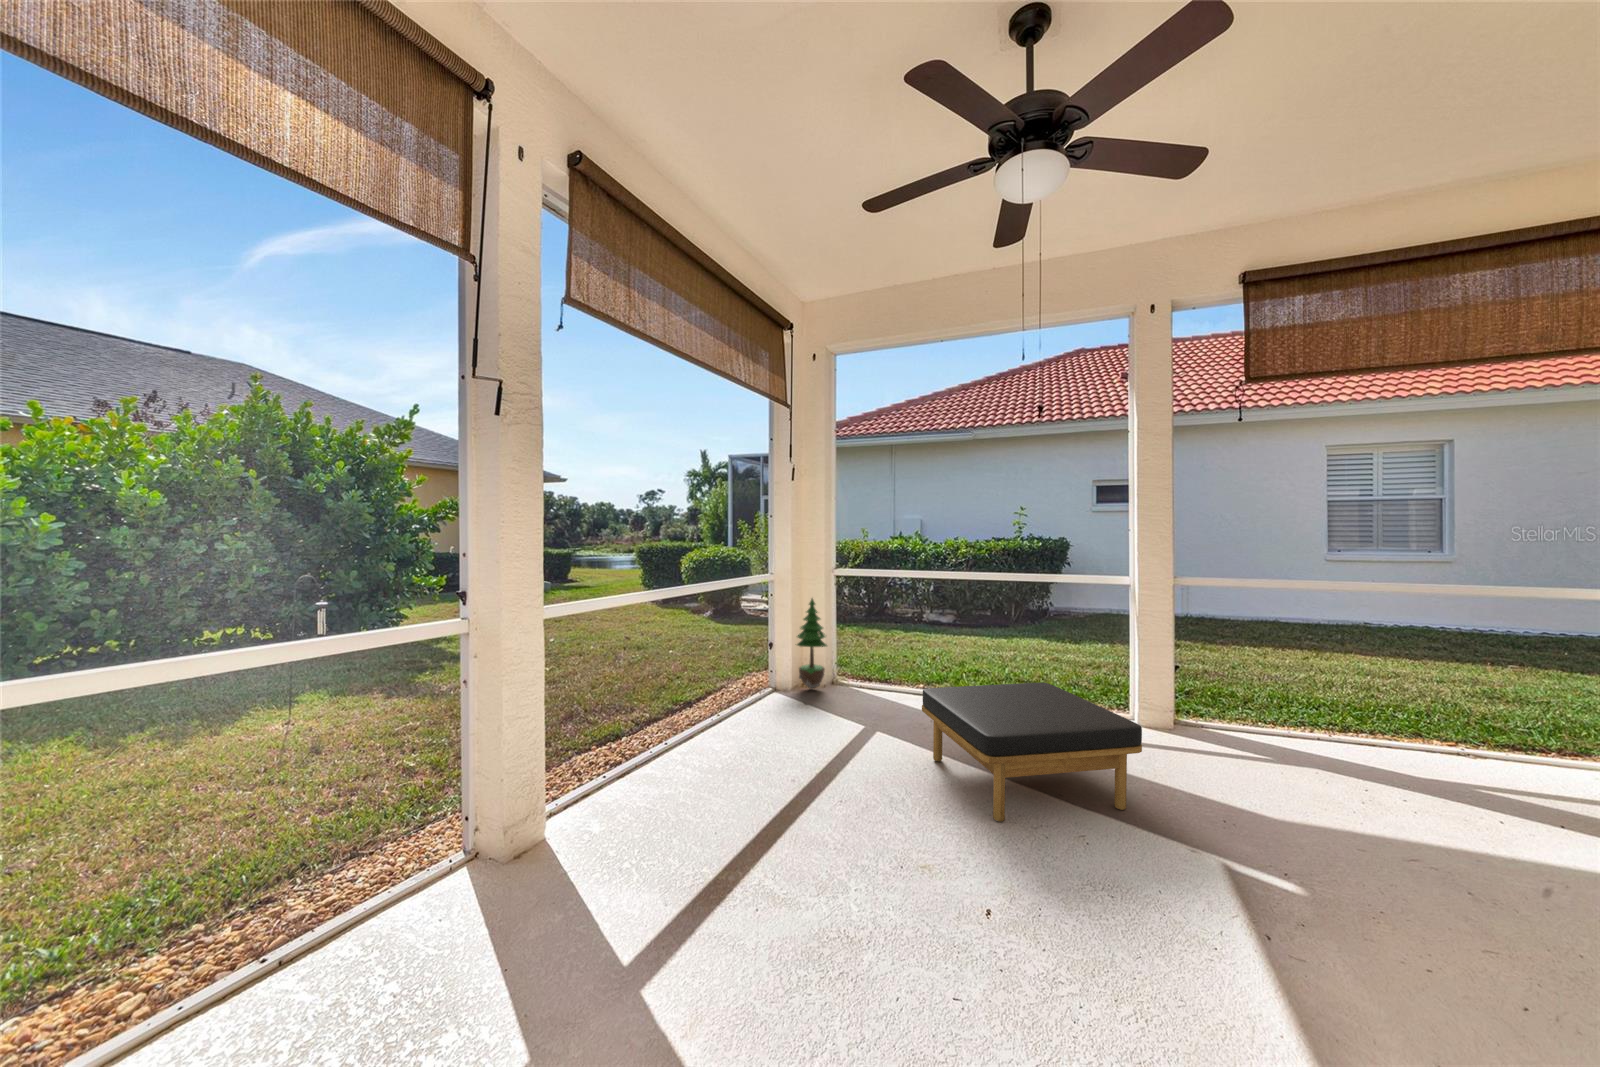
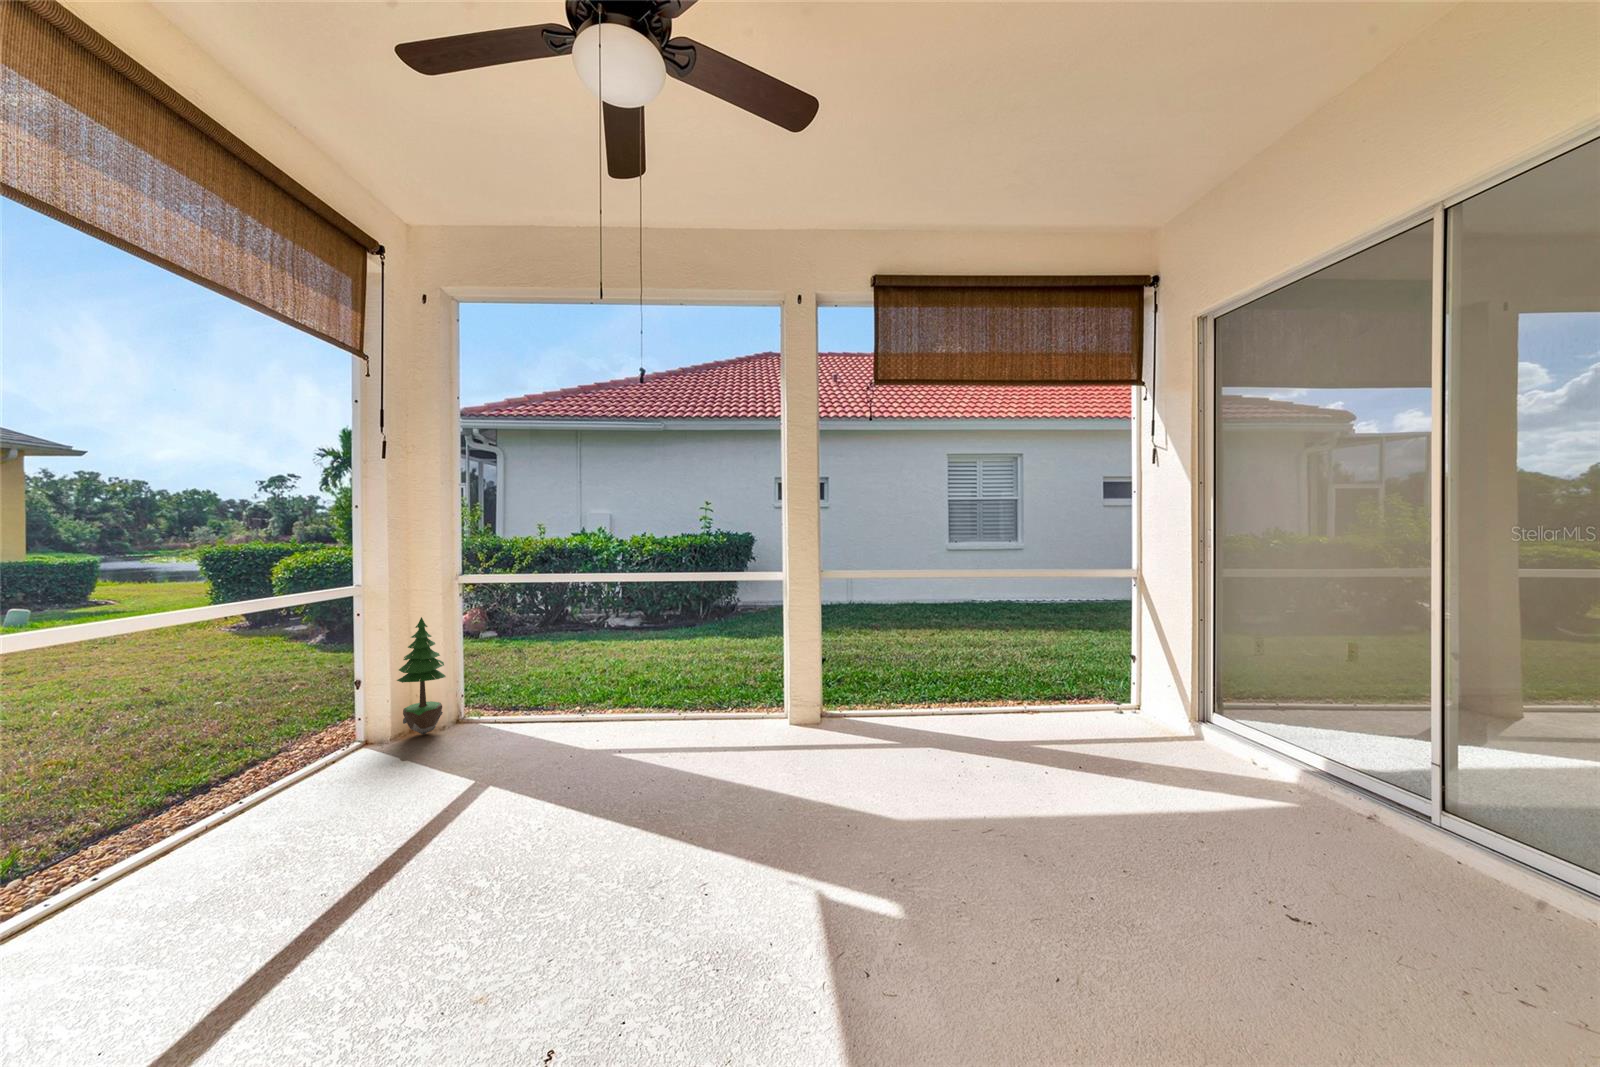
ottoman: present [922,683,1142,822] -> none [534,698,766,886]

